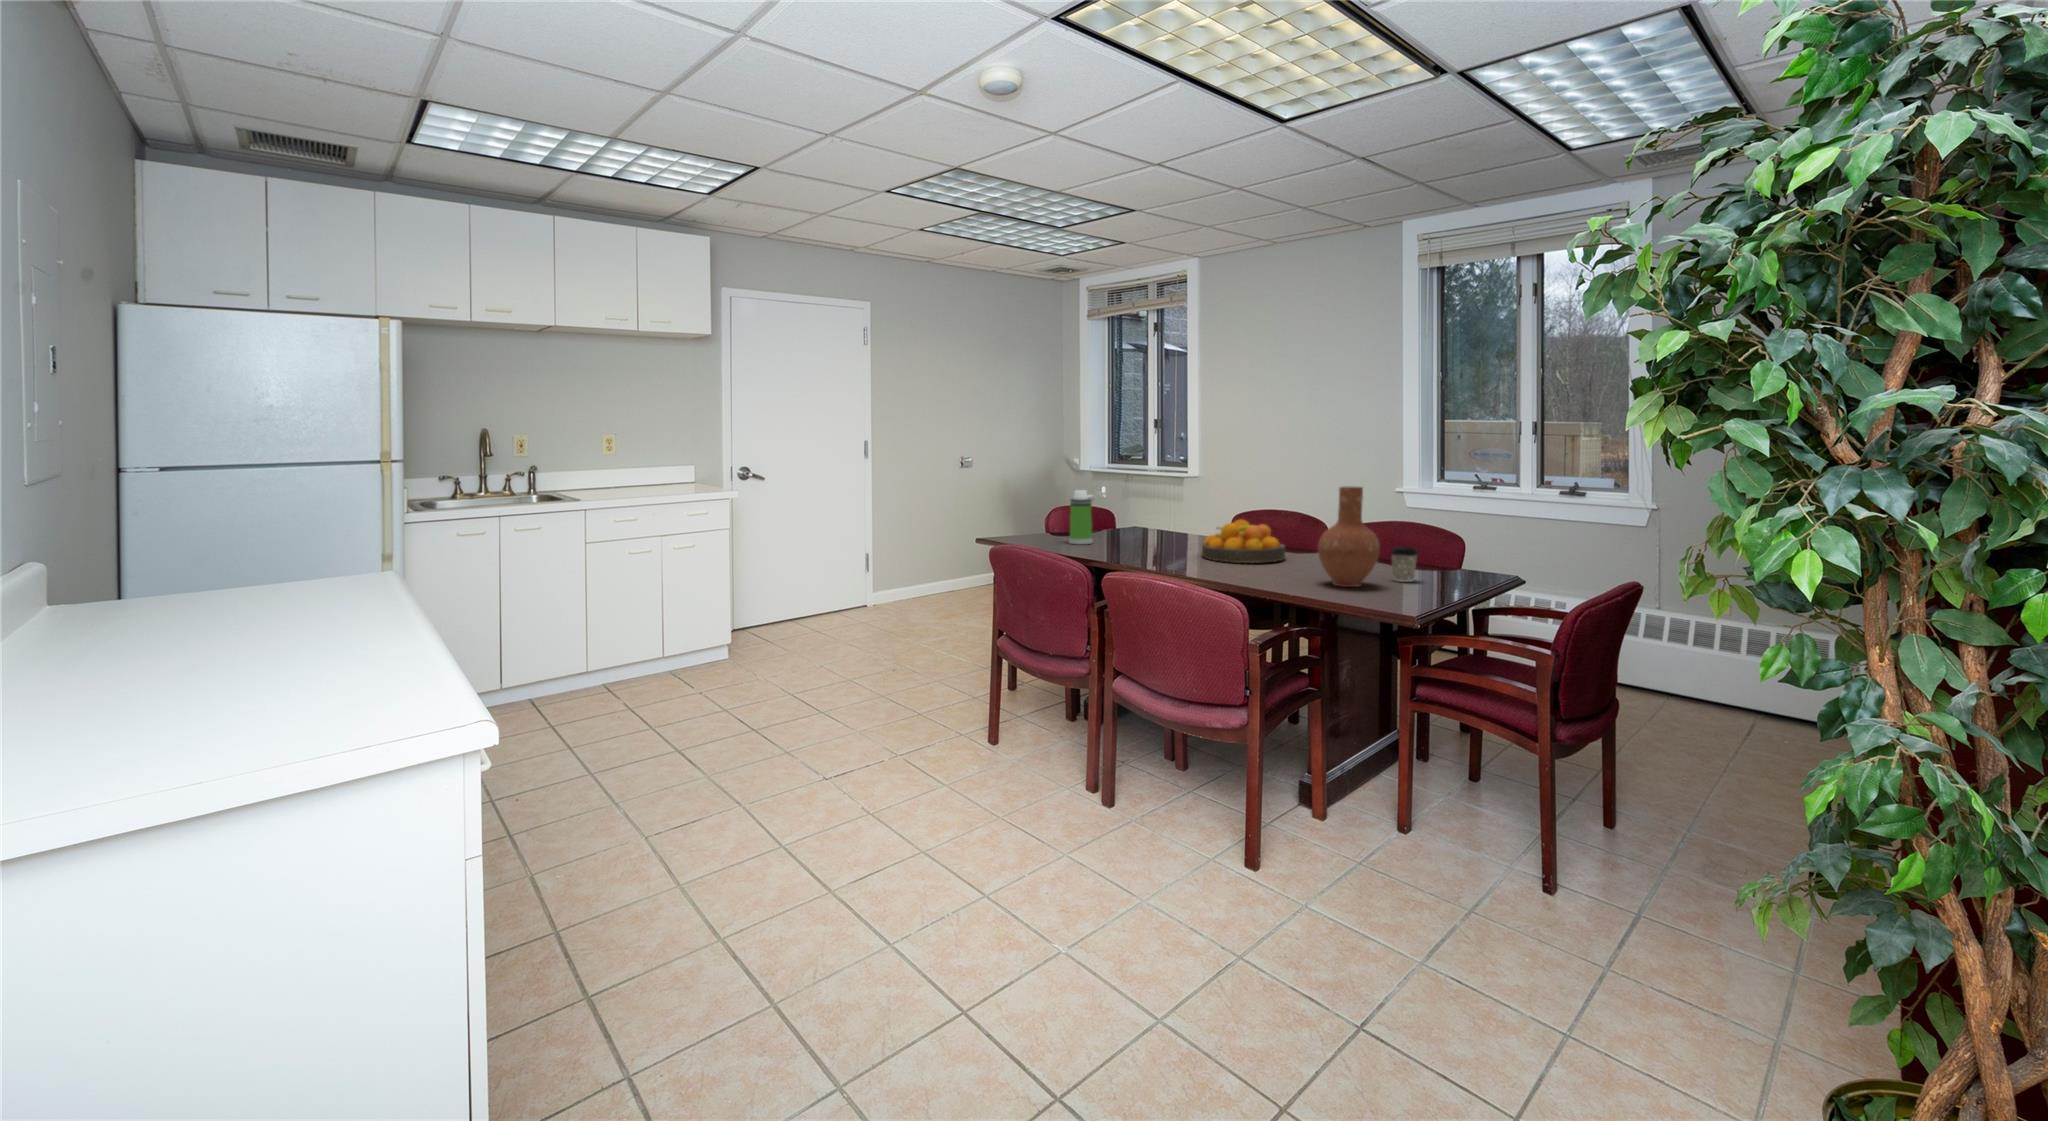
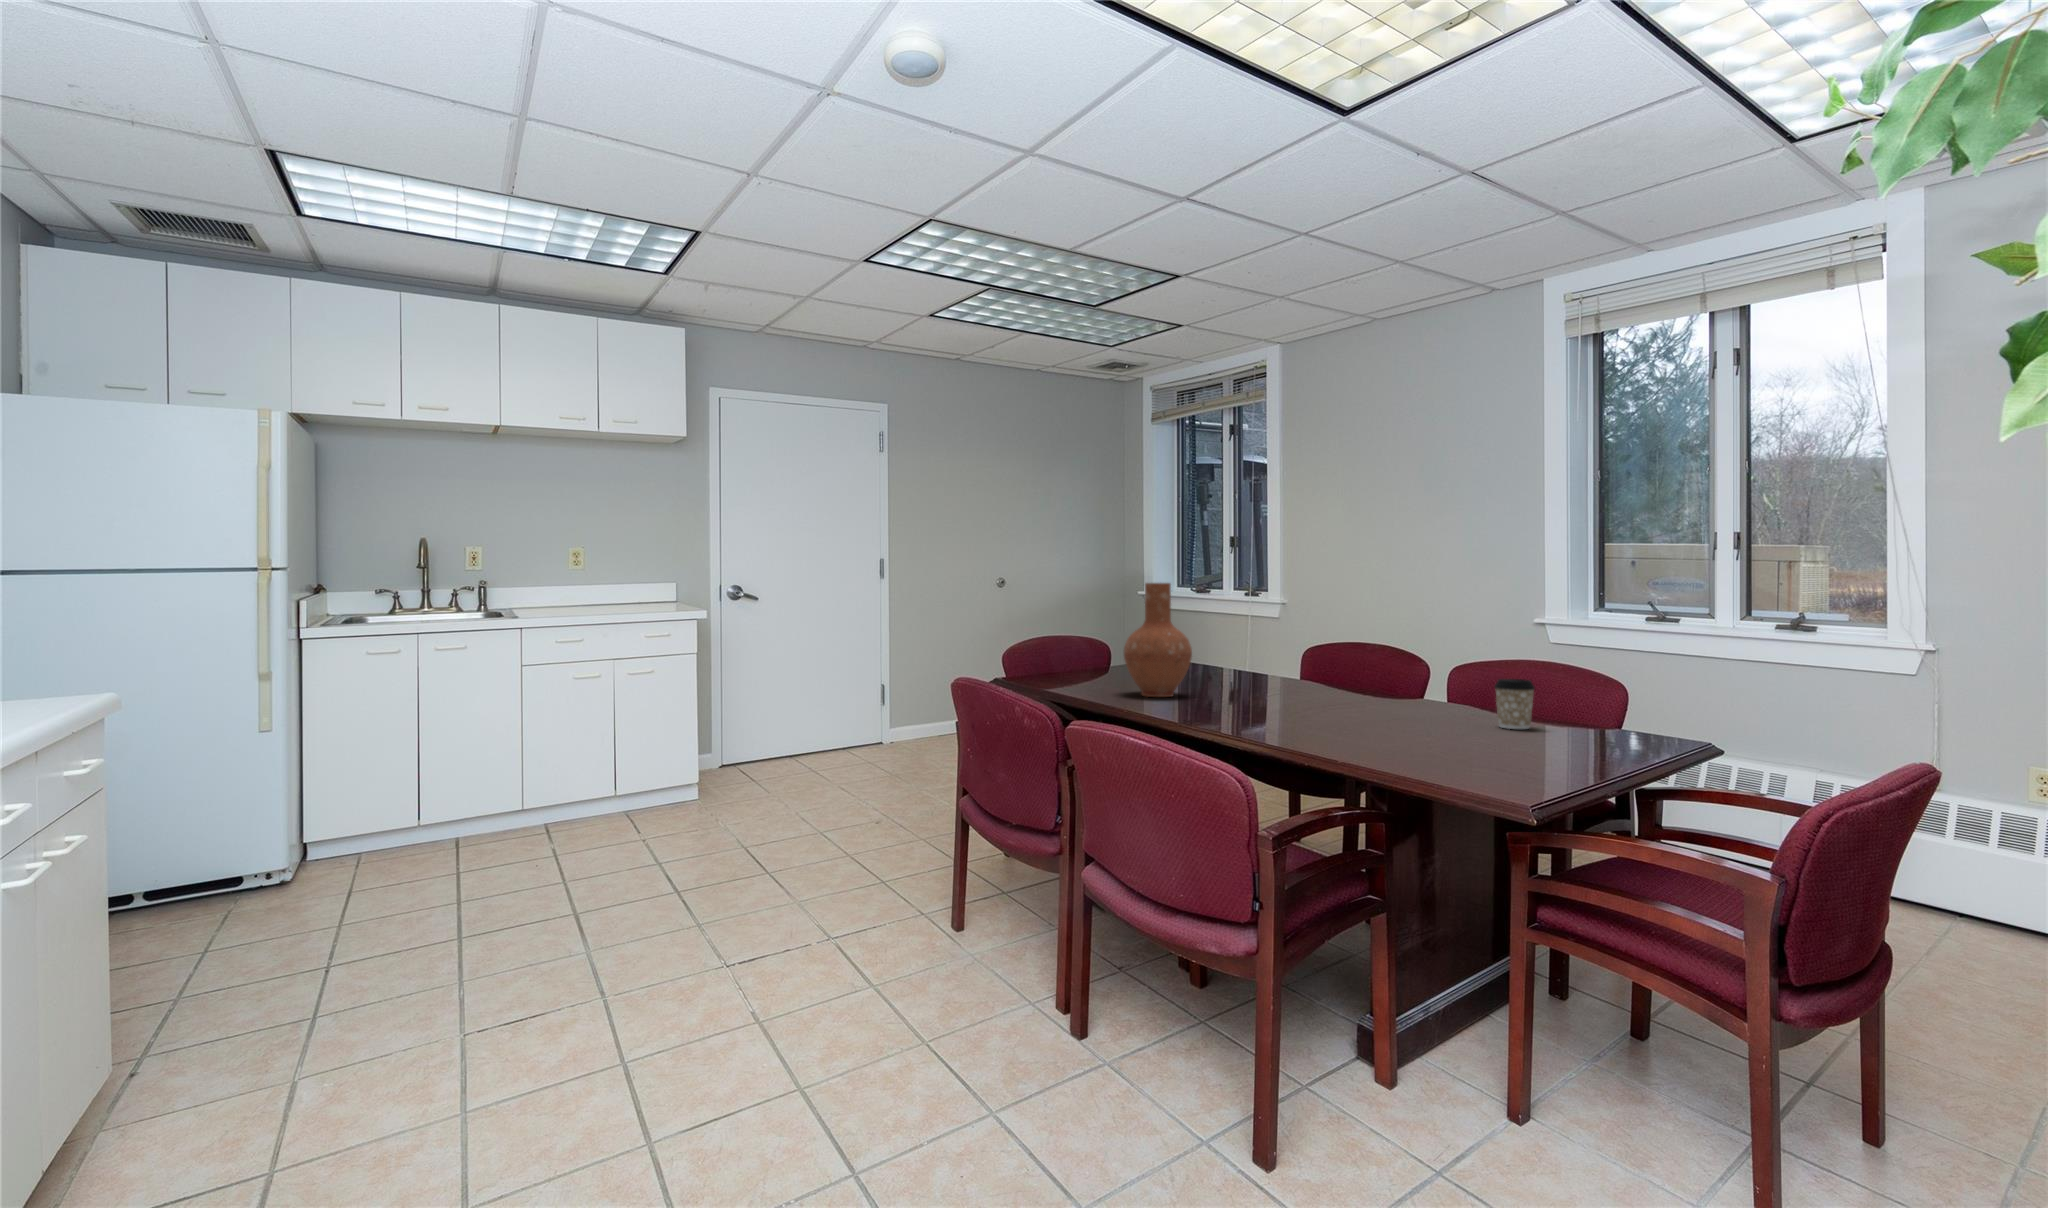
vase: present [1318,487,1380,587] -> present [1124,583,1192,697]
water bottle: present [1069,490,1095,544] -> none [1077,607,1112,676]
fruit bowl: present [1202,520,1285,563] -> none [1240,644,1355,701]

